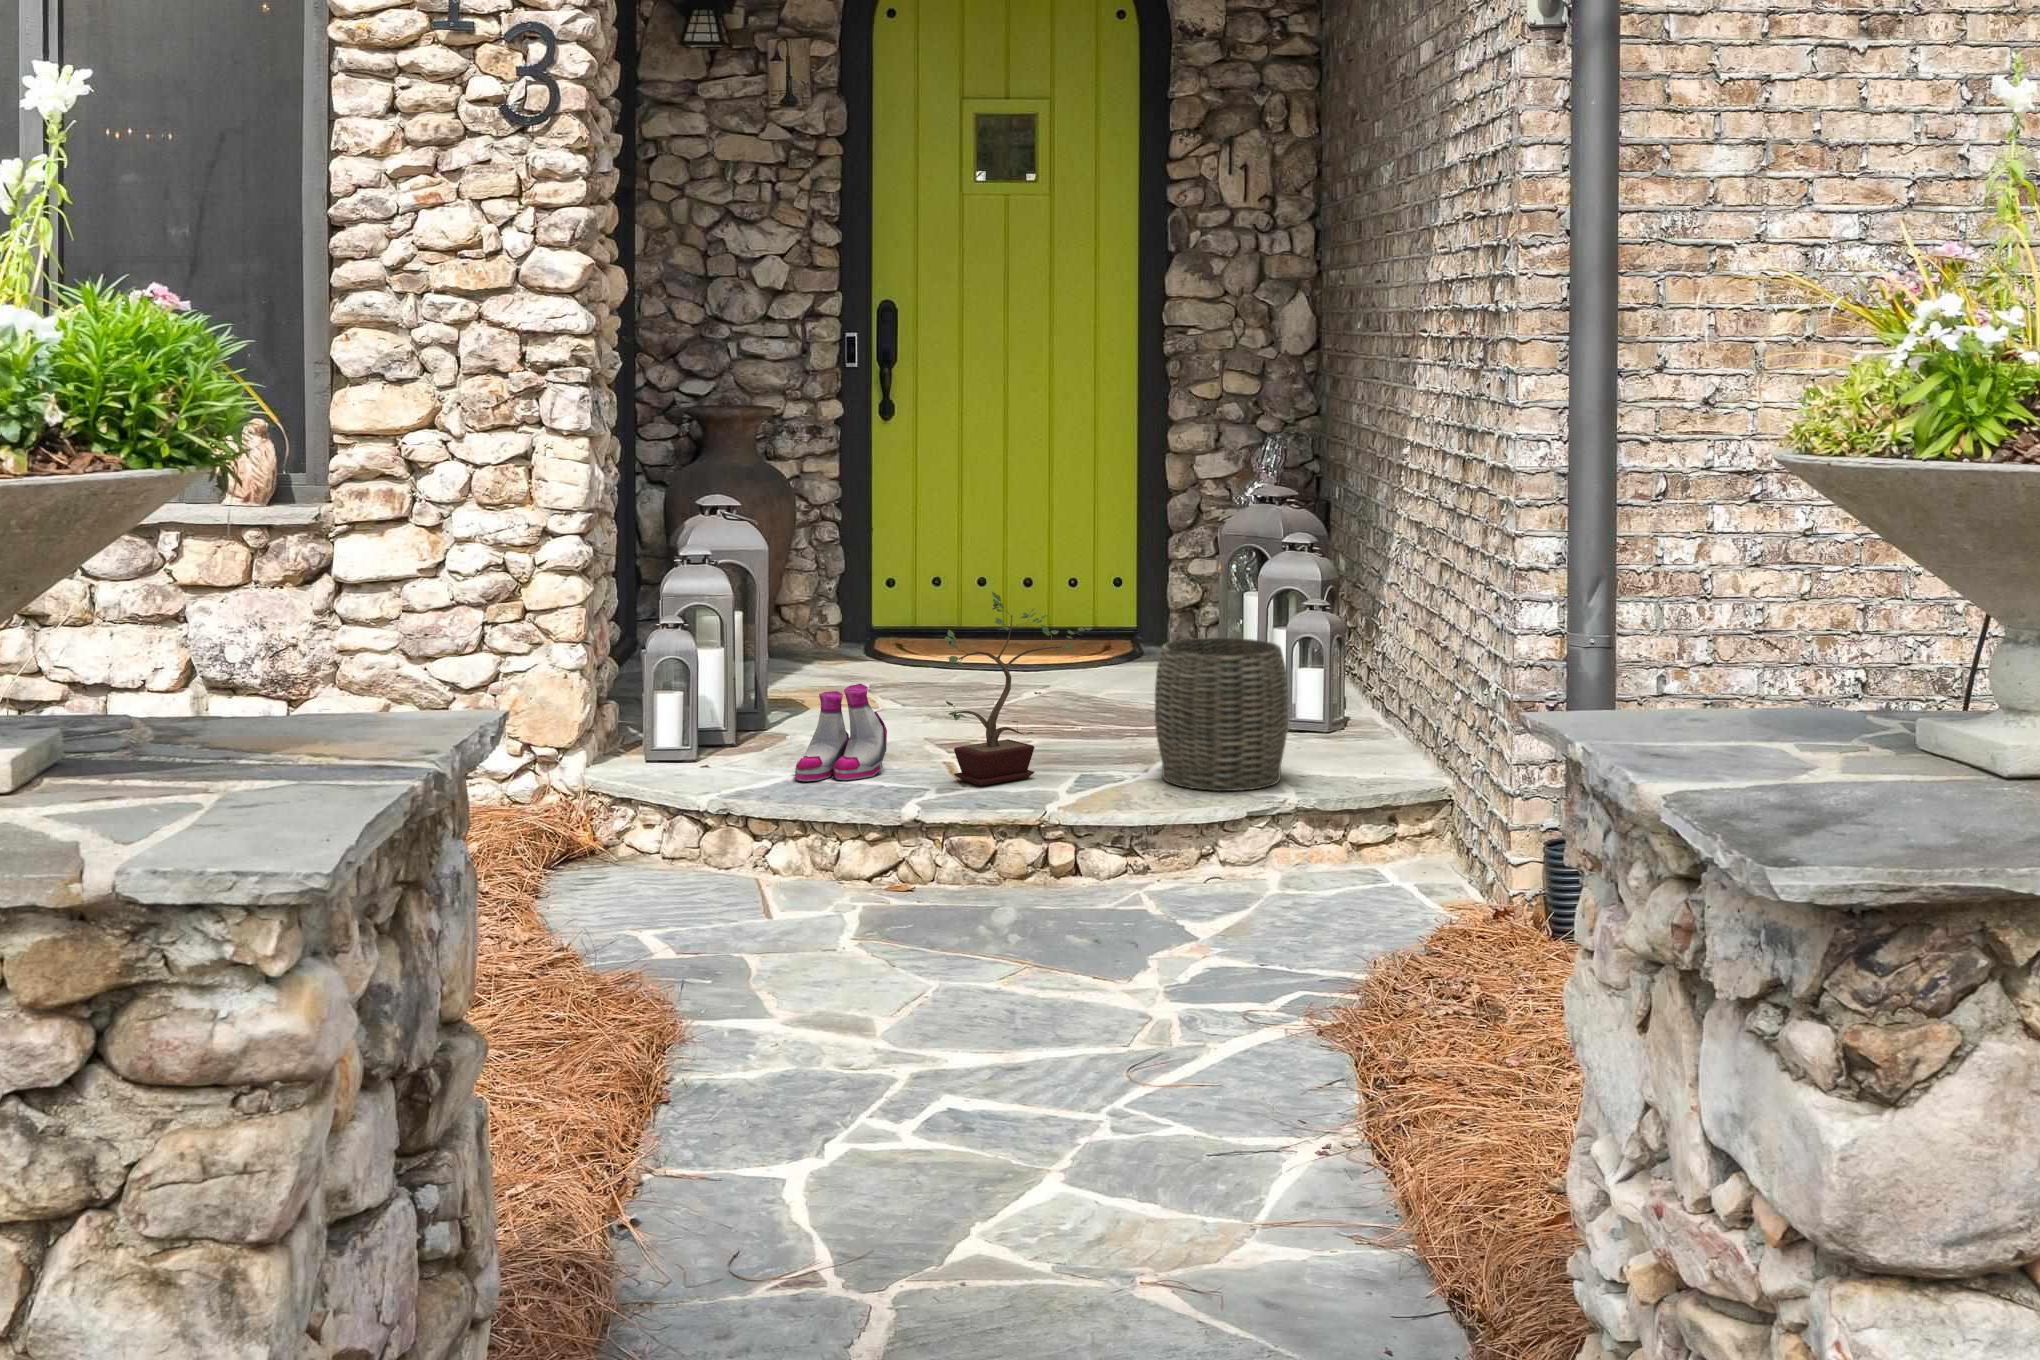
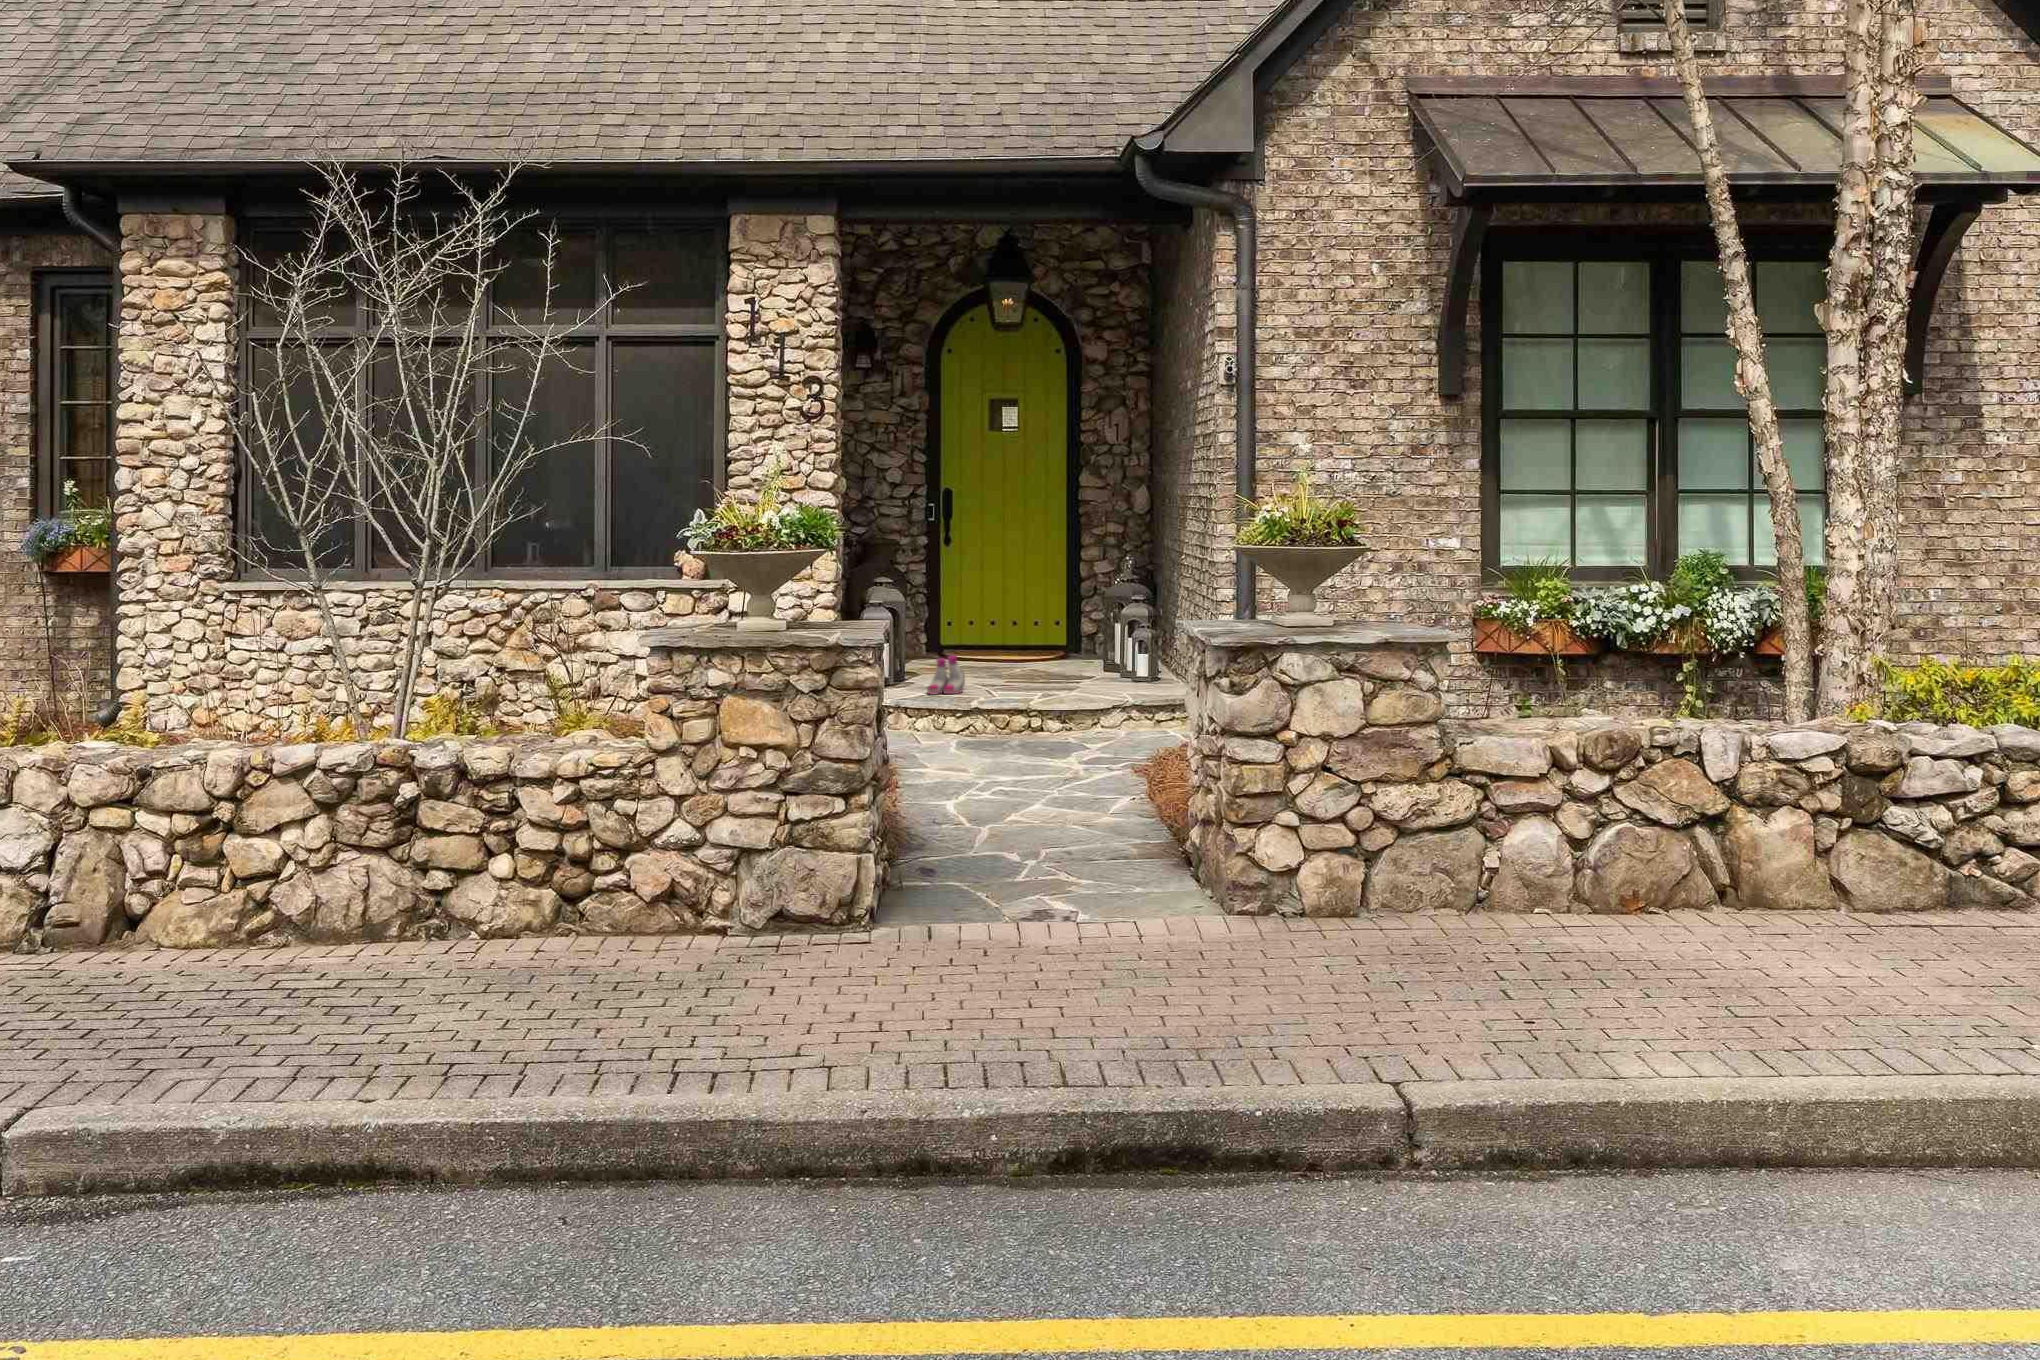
potted plant: present [945,592,1092,786] -> none [991,614,1053,695]
woven basket: present [1155,638,1288,791] -> none [1079,635,1135,696]

